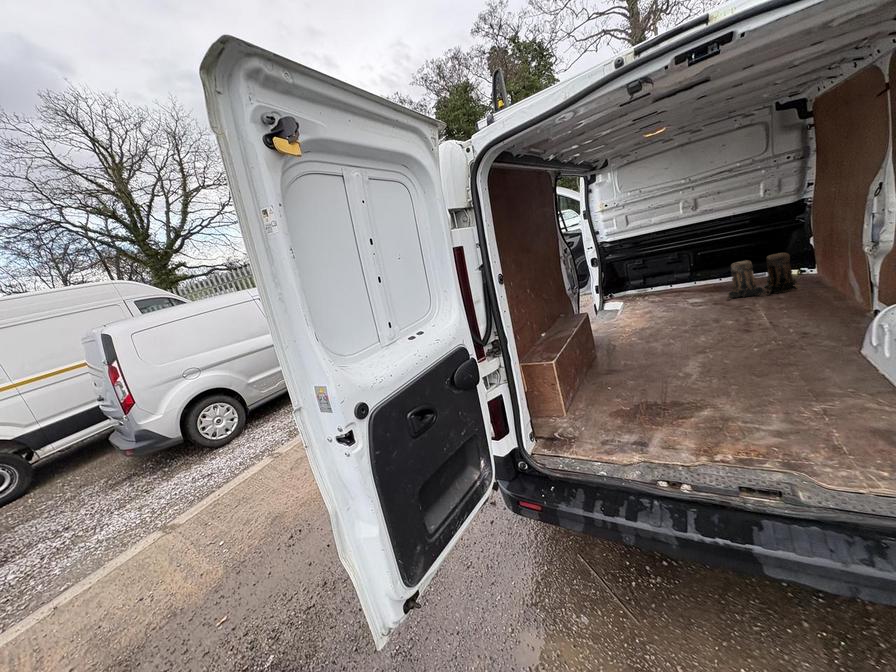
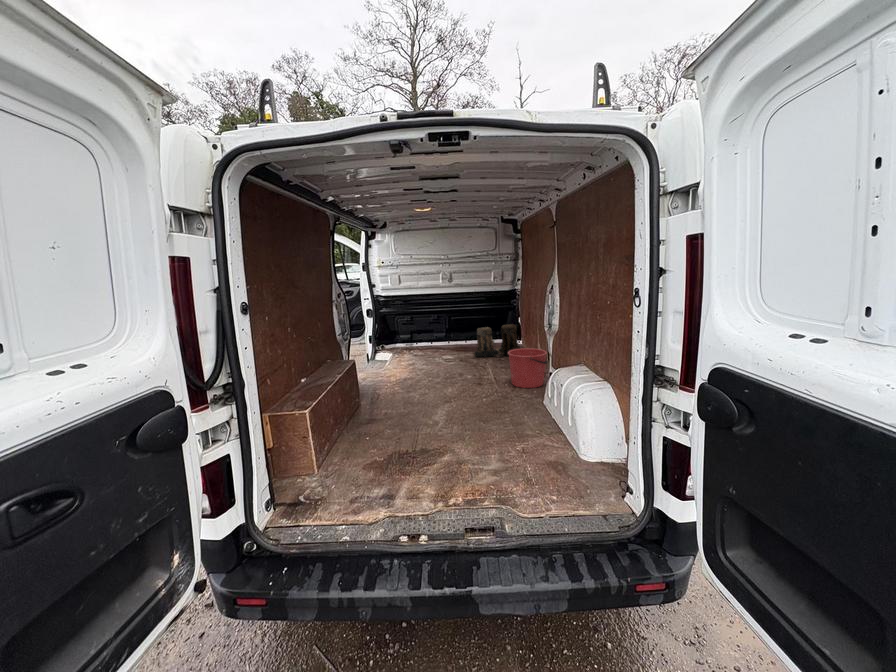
bucket: none [775,281,838,331] -> present [508,348,548,388]

